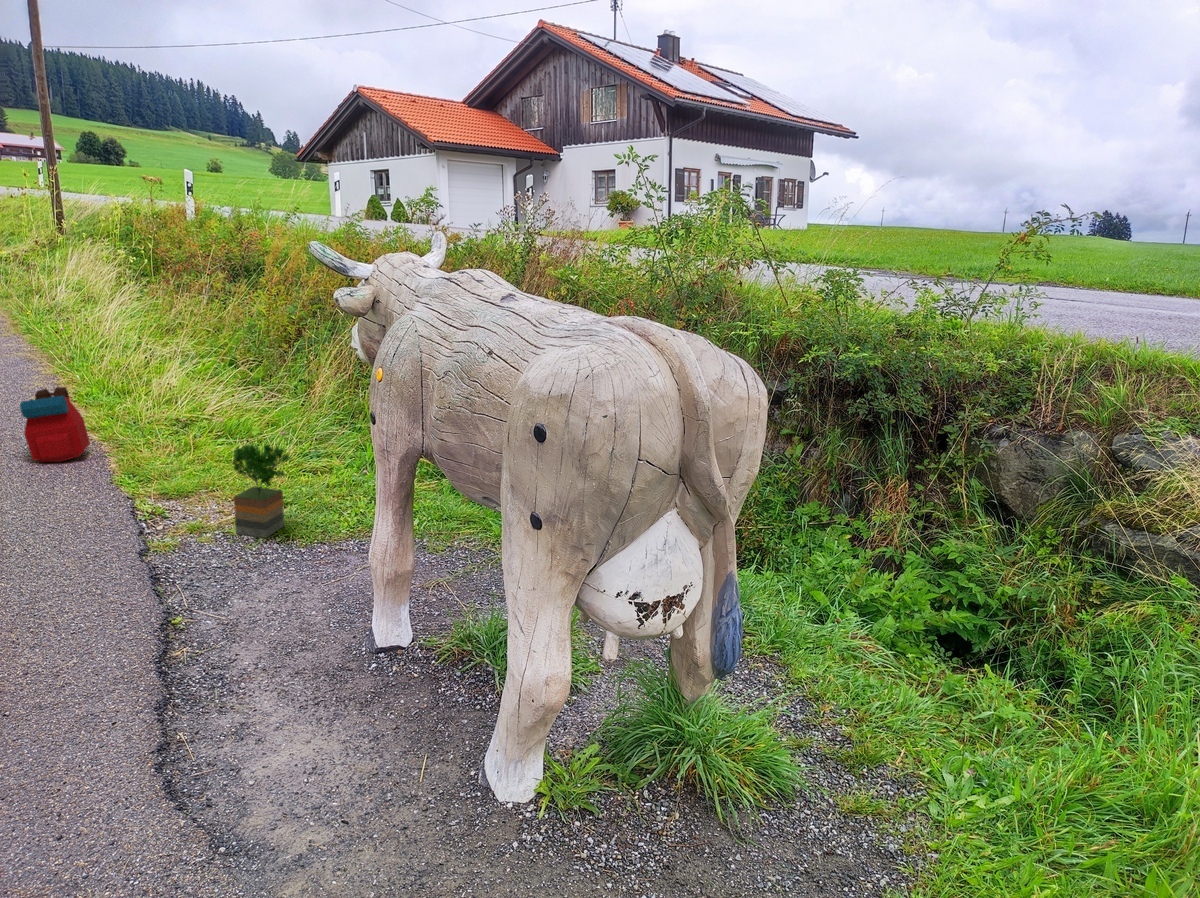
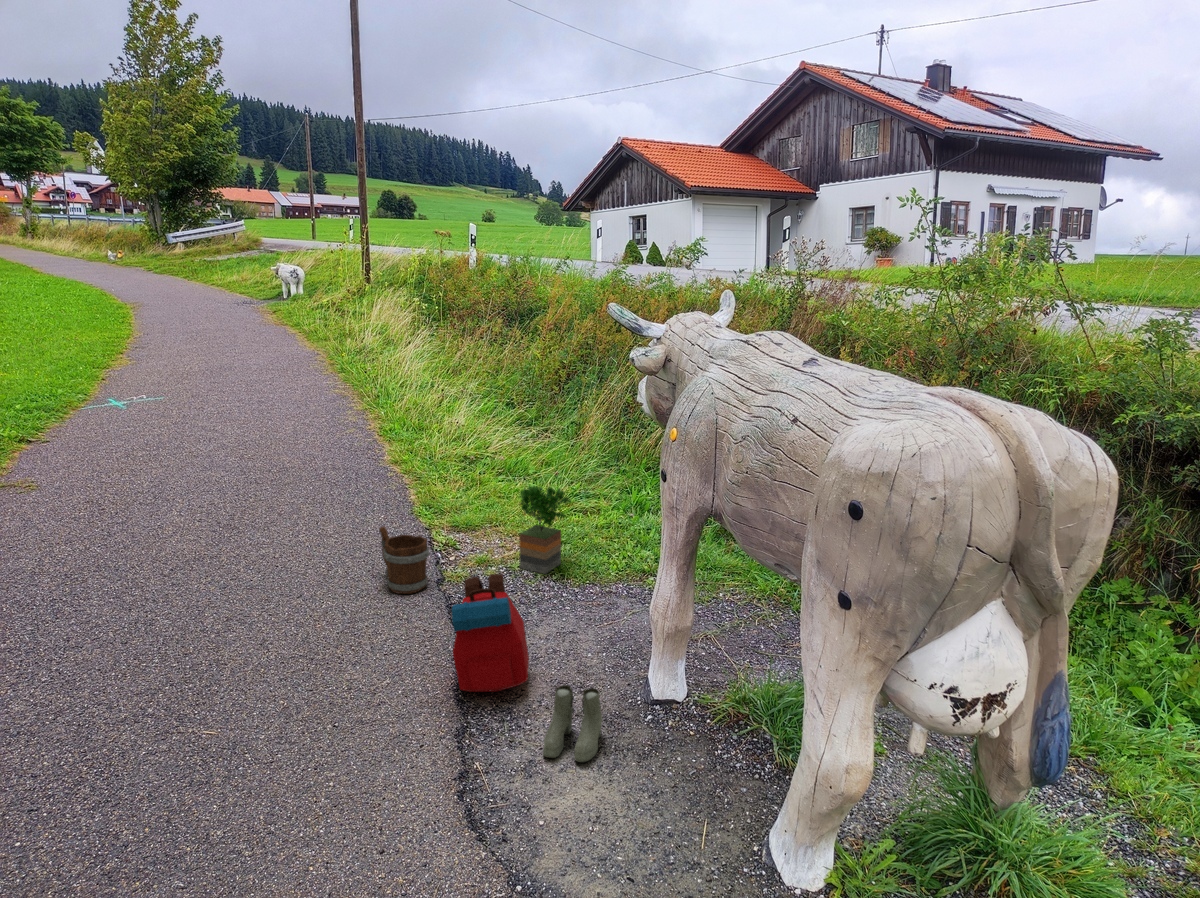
backpack: present [20,387,90,462] -> present [452,574,529,692]
bucket: none [58,496,124,571] -> present [379,526,430,594]
boots: none [256,643,323,719] -> present [543,685,602,763]

